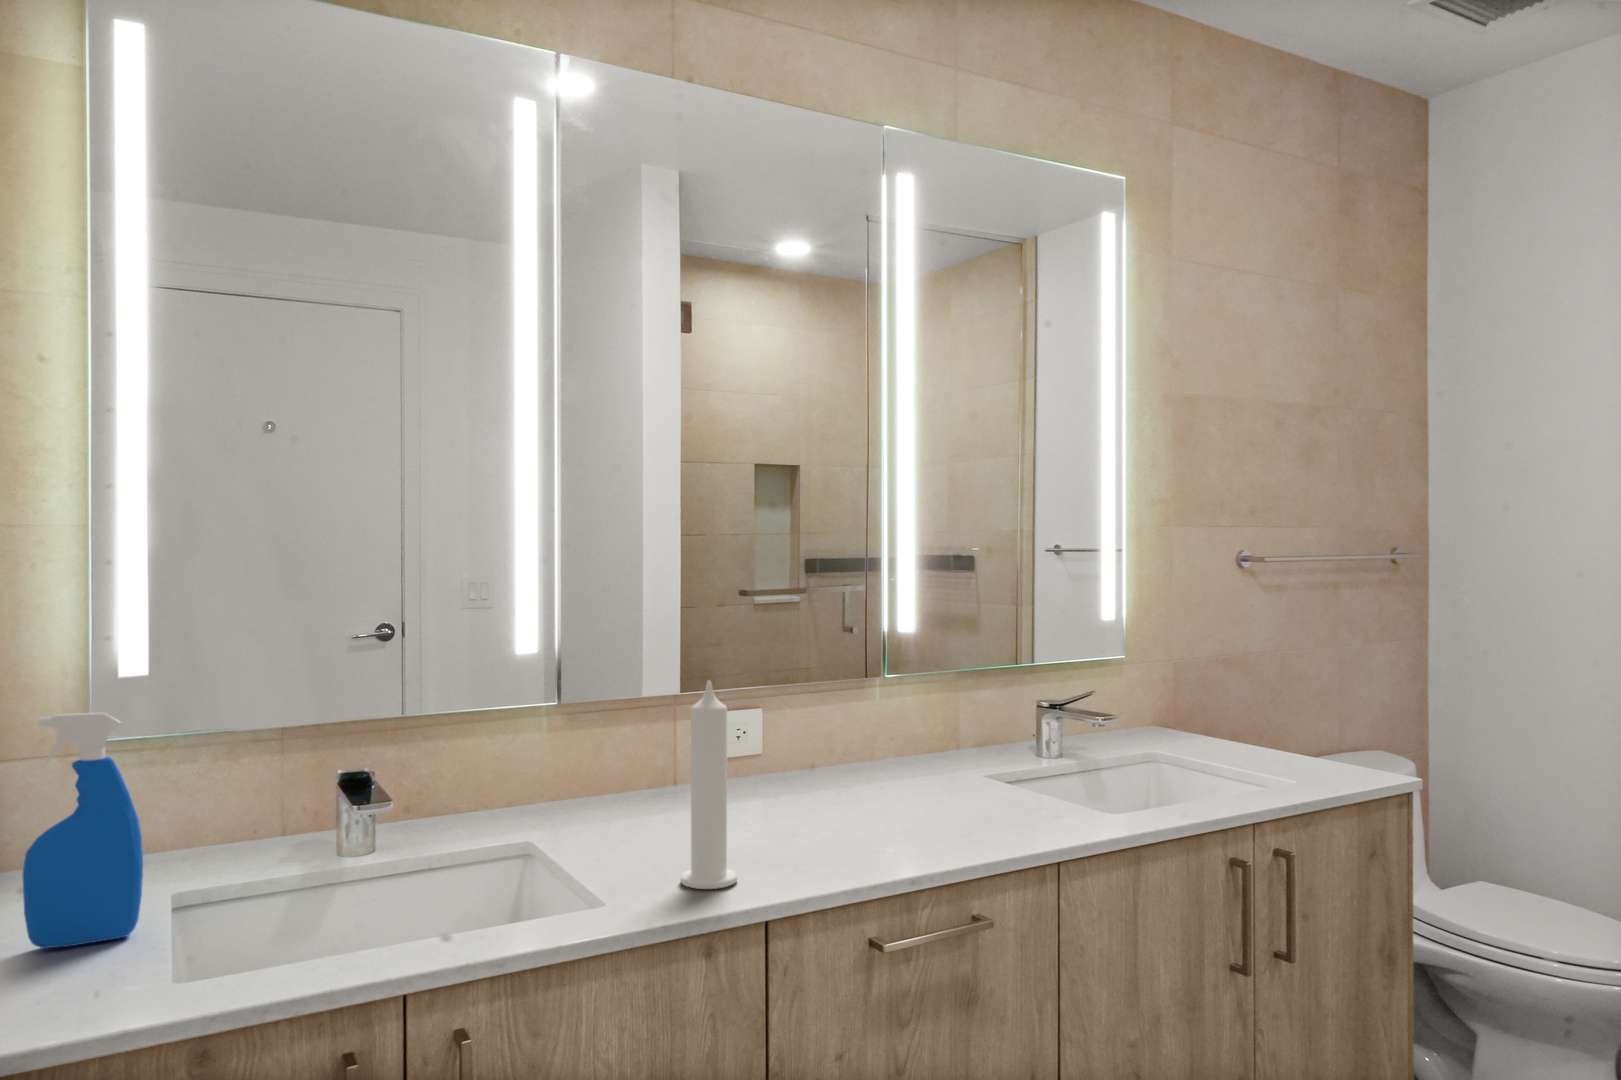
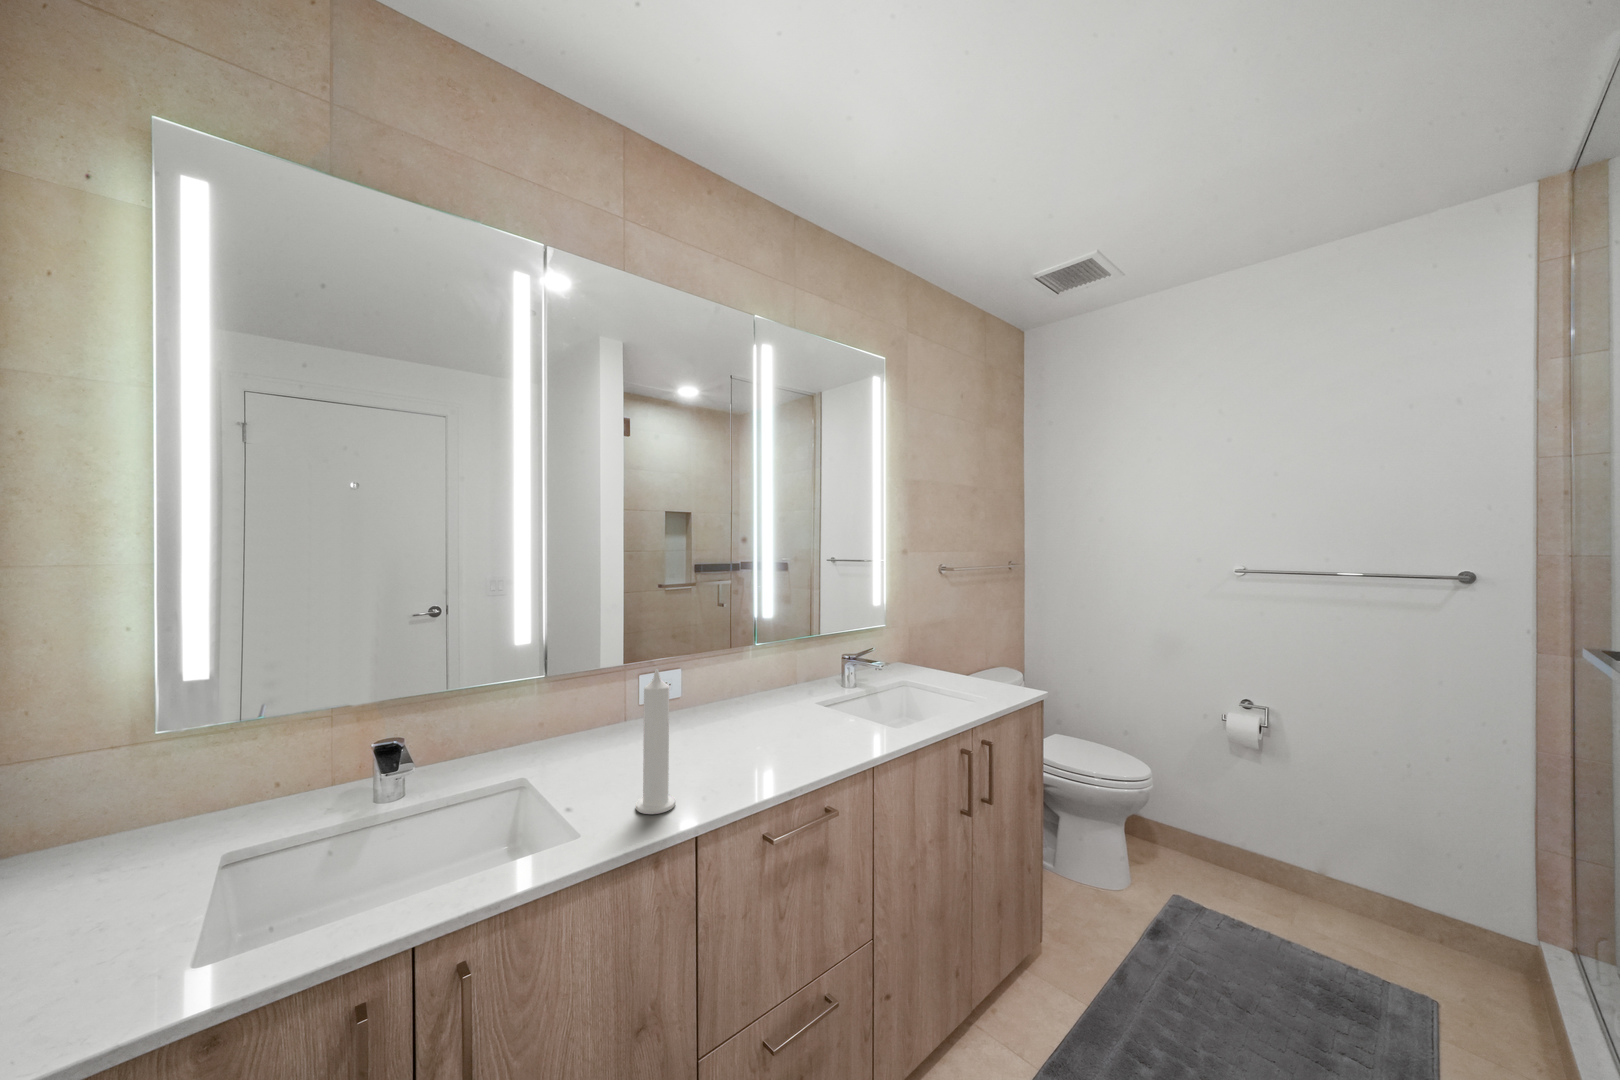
spray bottle: present [23,713,143,948] -> none [38,729,174,943]

